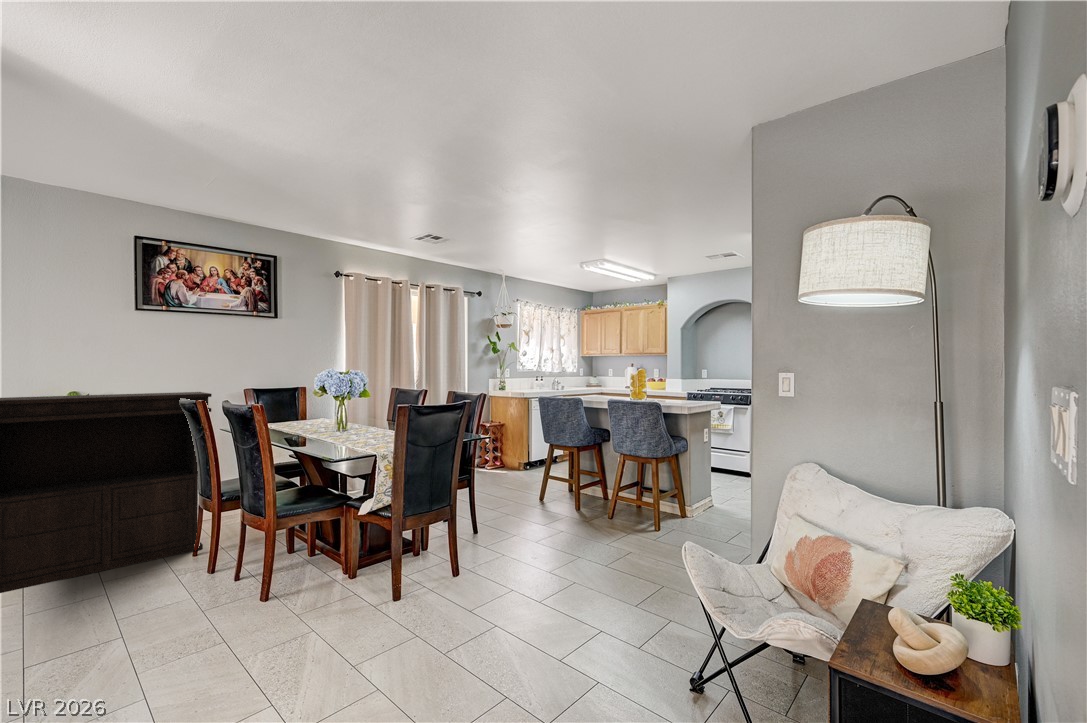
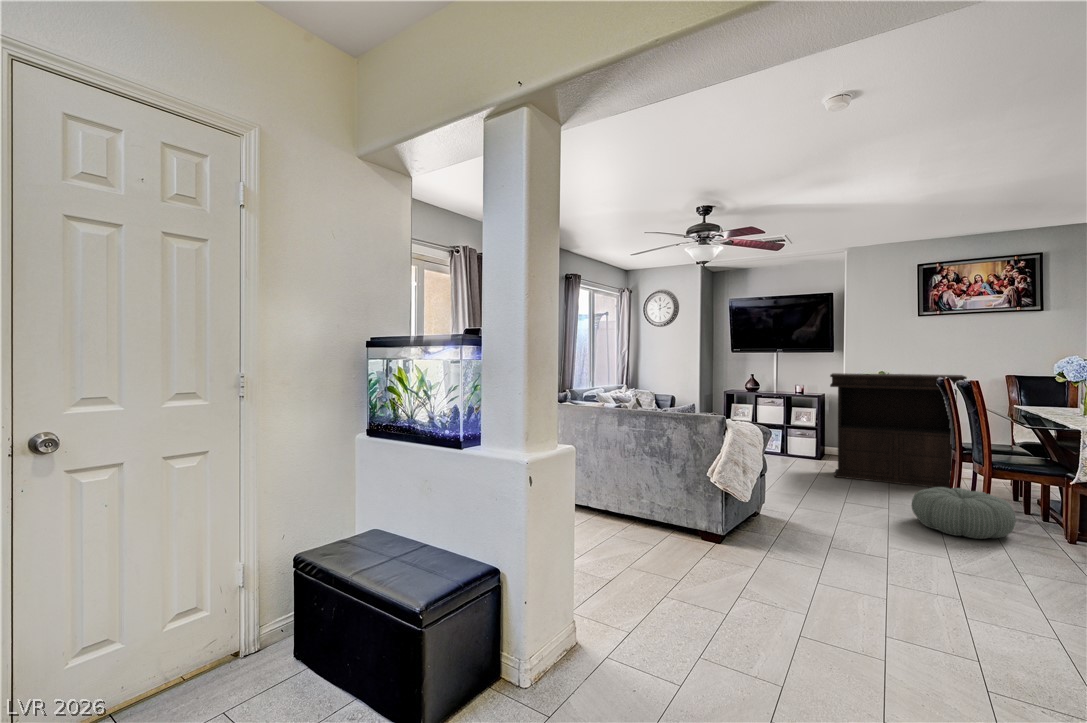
pouf: none [156,554,302,647] -> present [912,487,1016,539]

